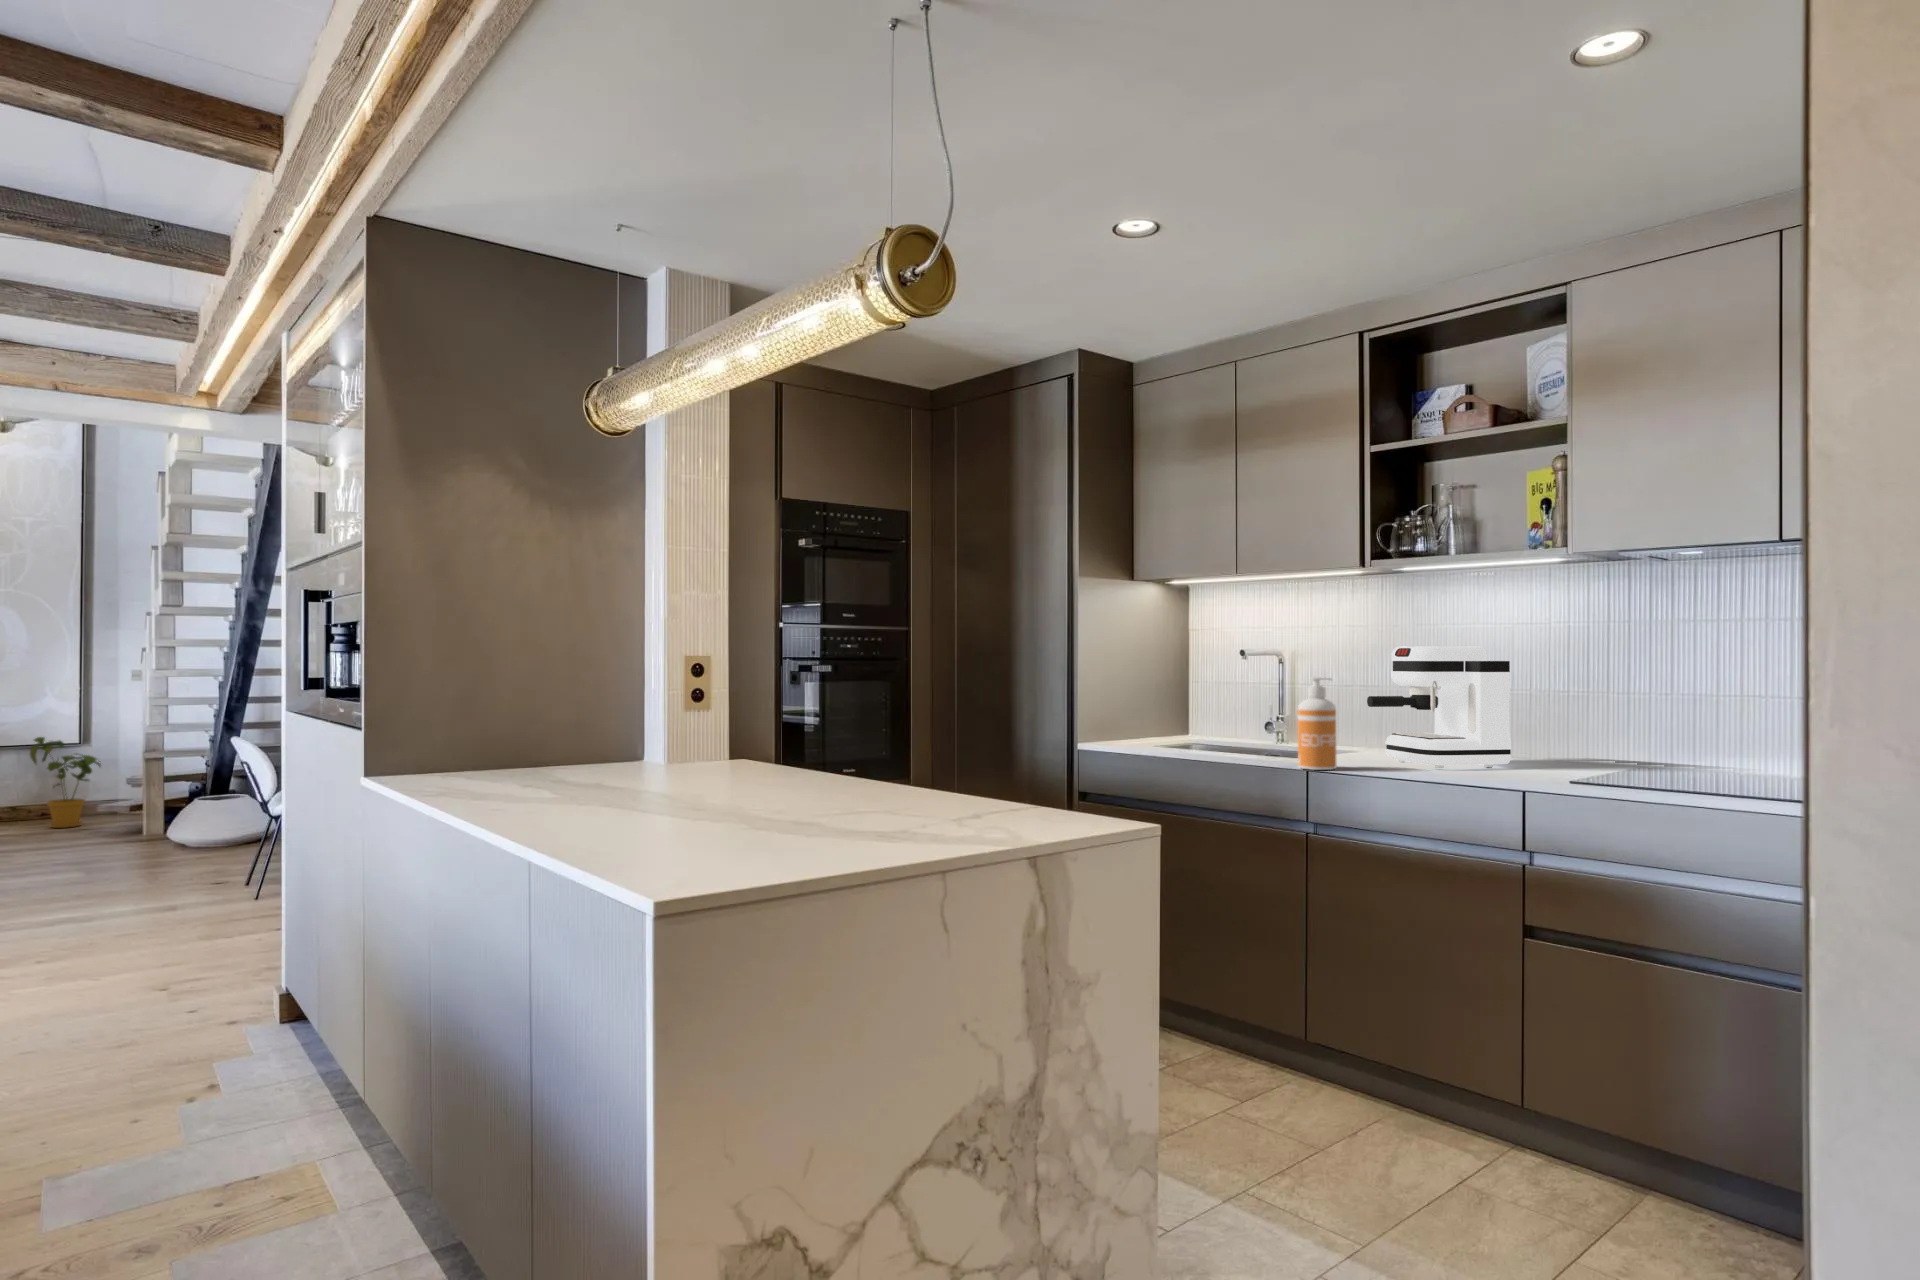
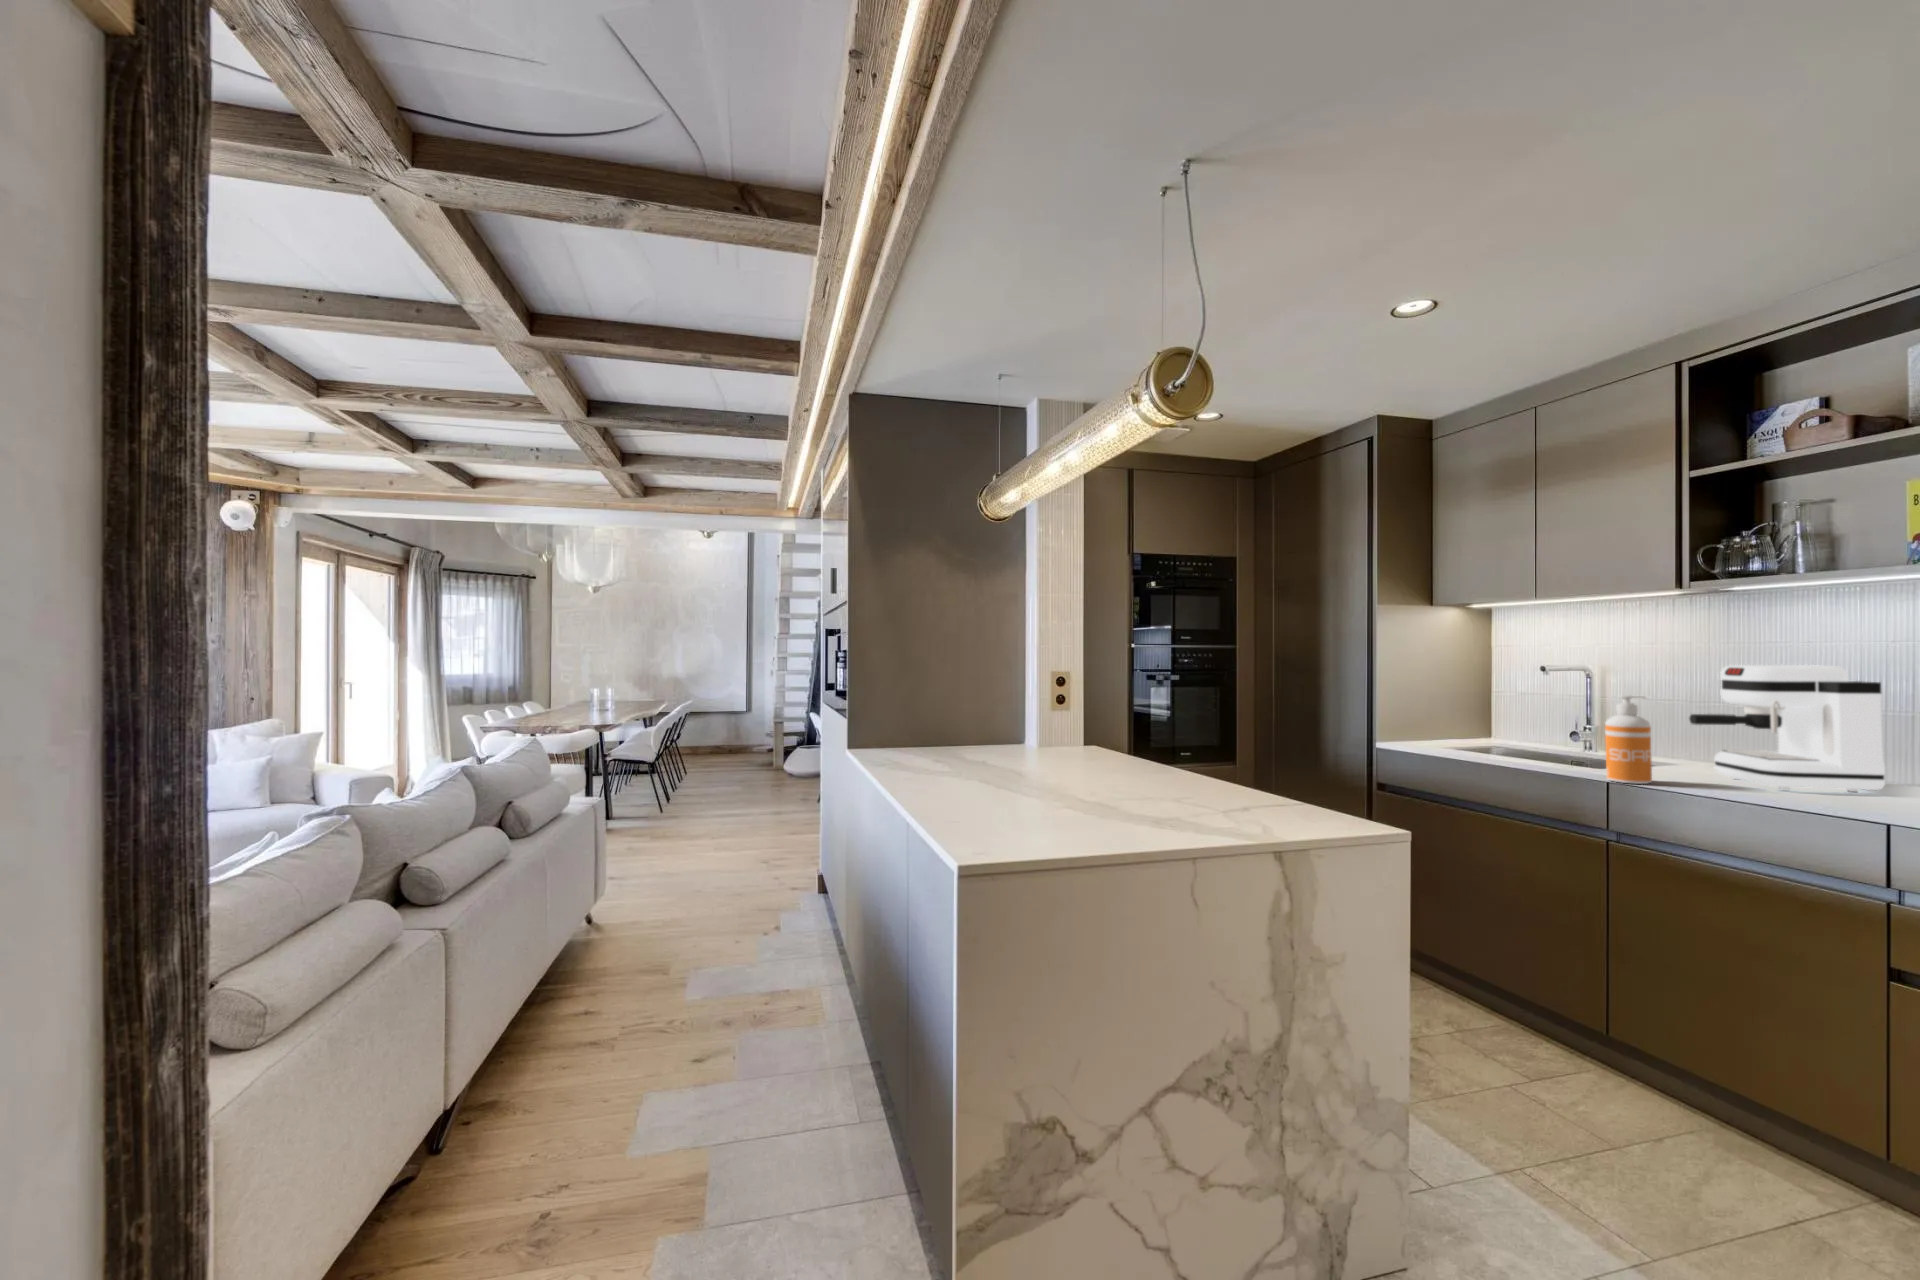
house plant: present [30,737,101,828] -> none [724,708,757,759]

